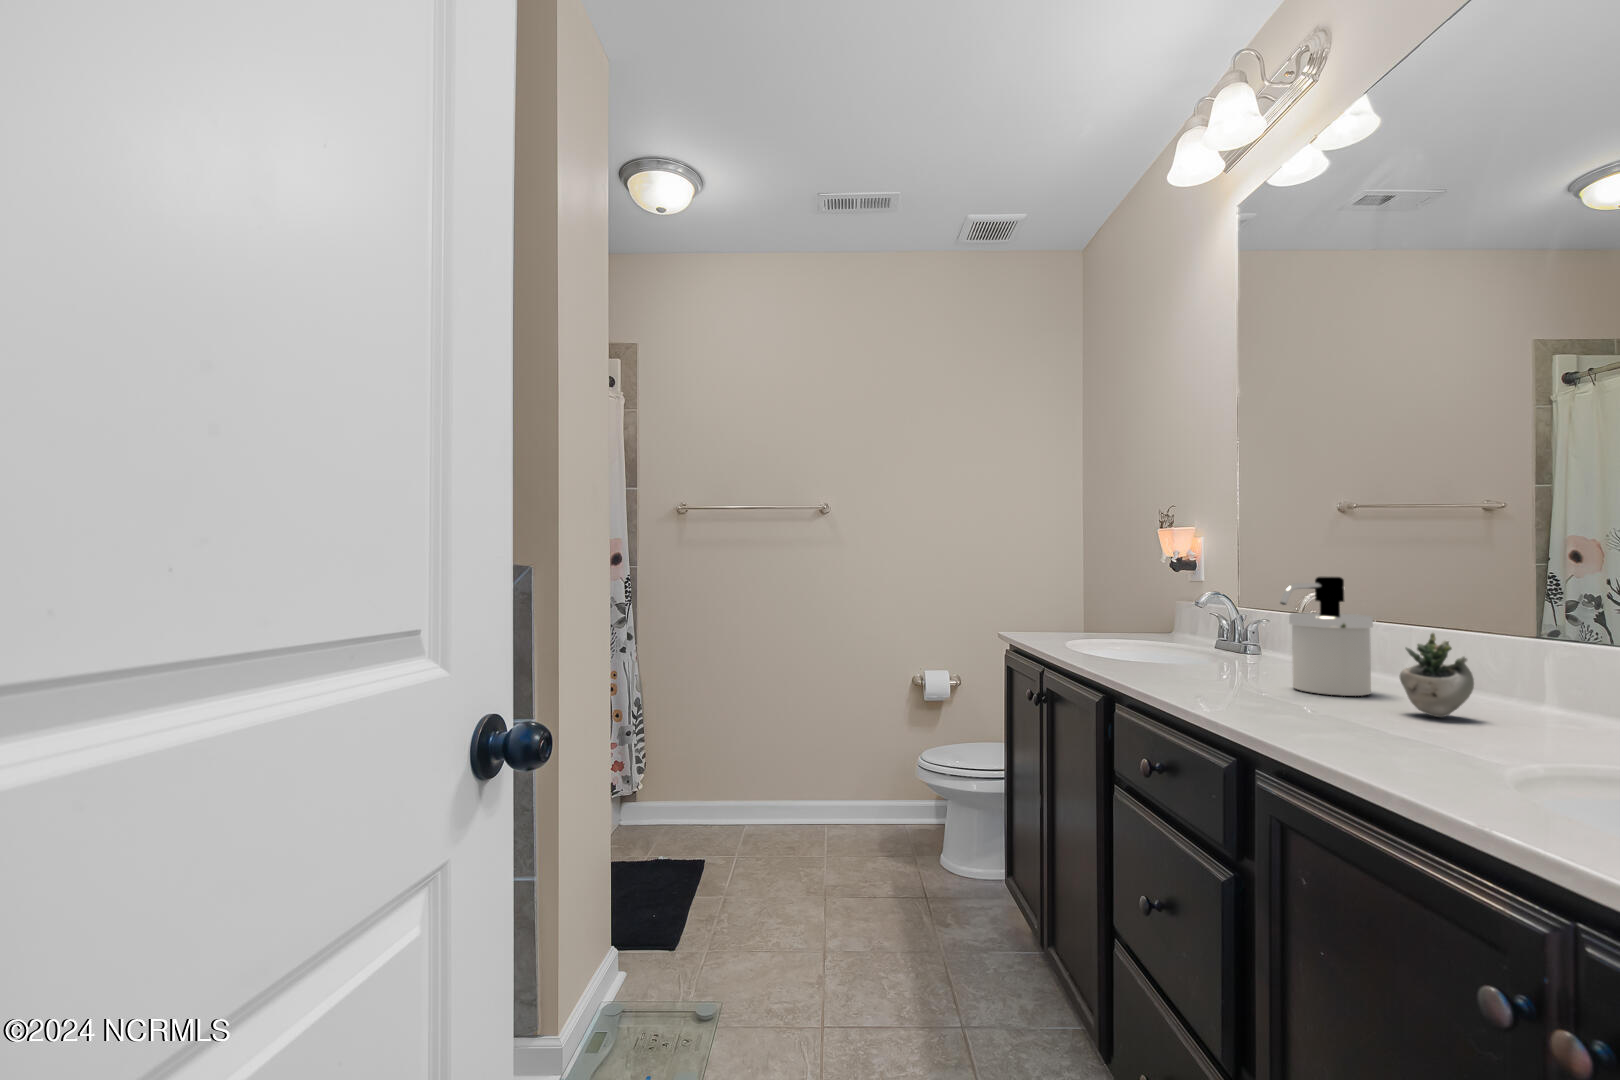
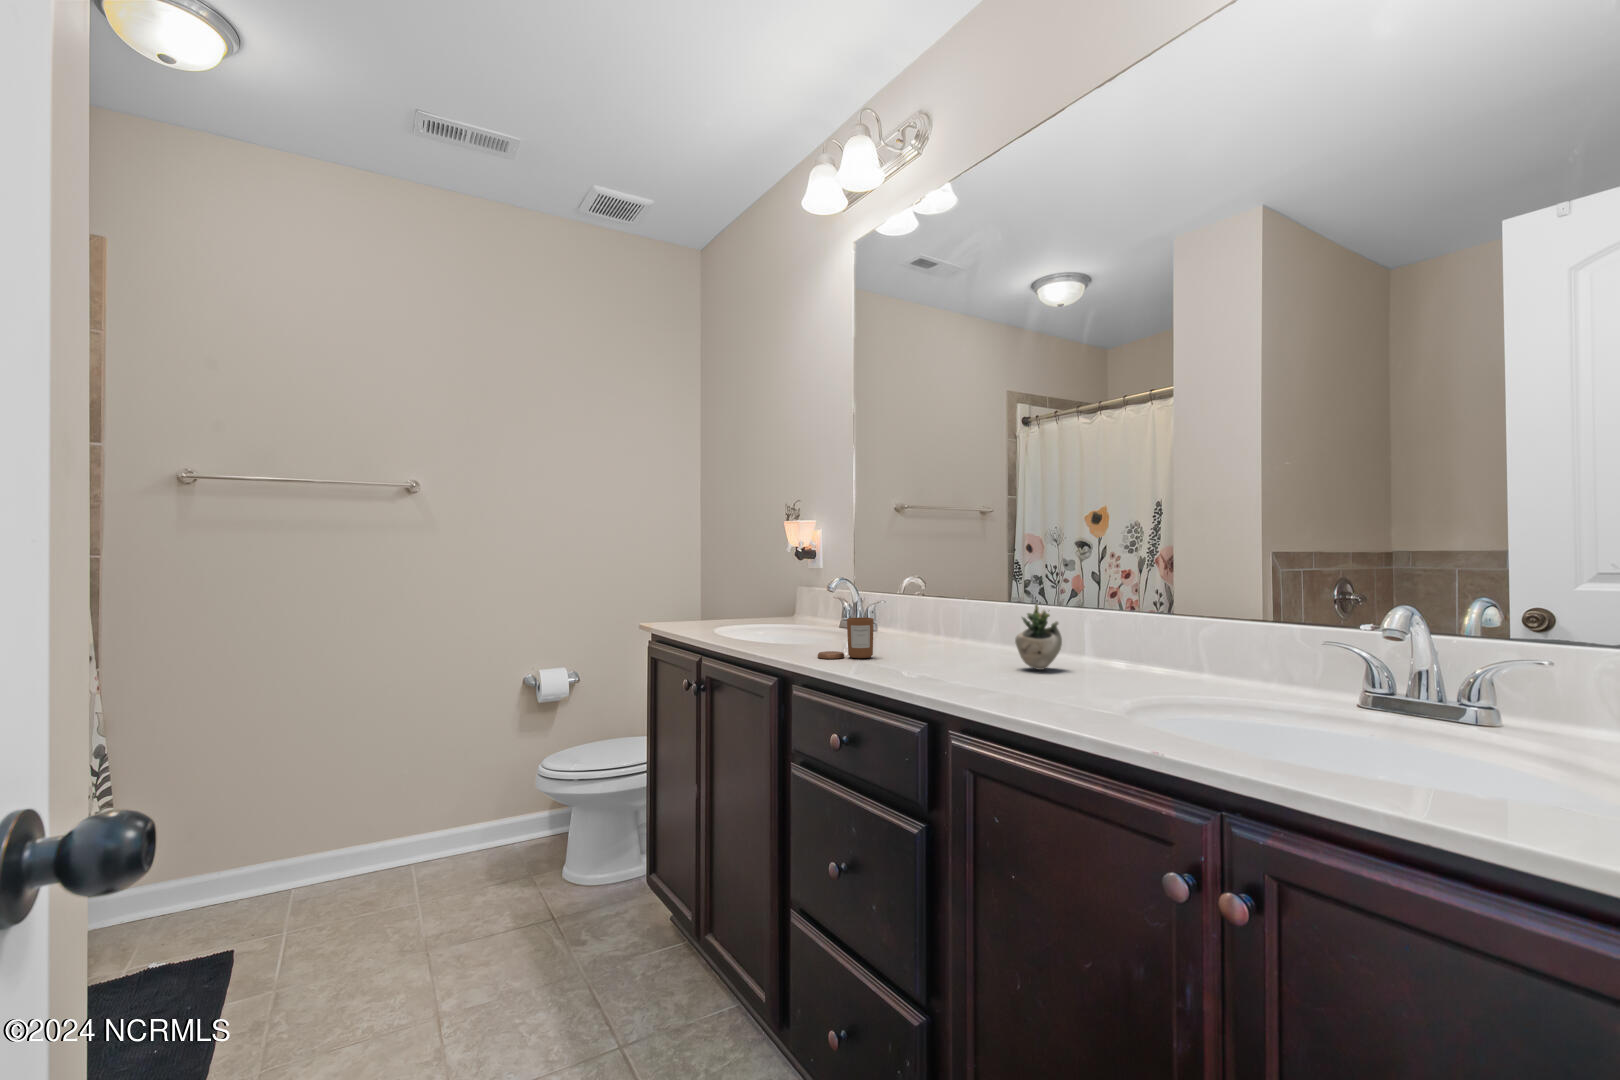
soap dispenser: present [1280,577,1373,696] -> none [925,562,984,660]
candle: none [1152,636,1220,682] -> present [818,618,874,659]

